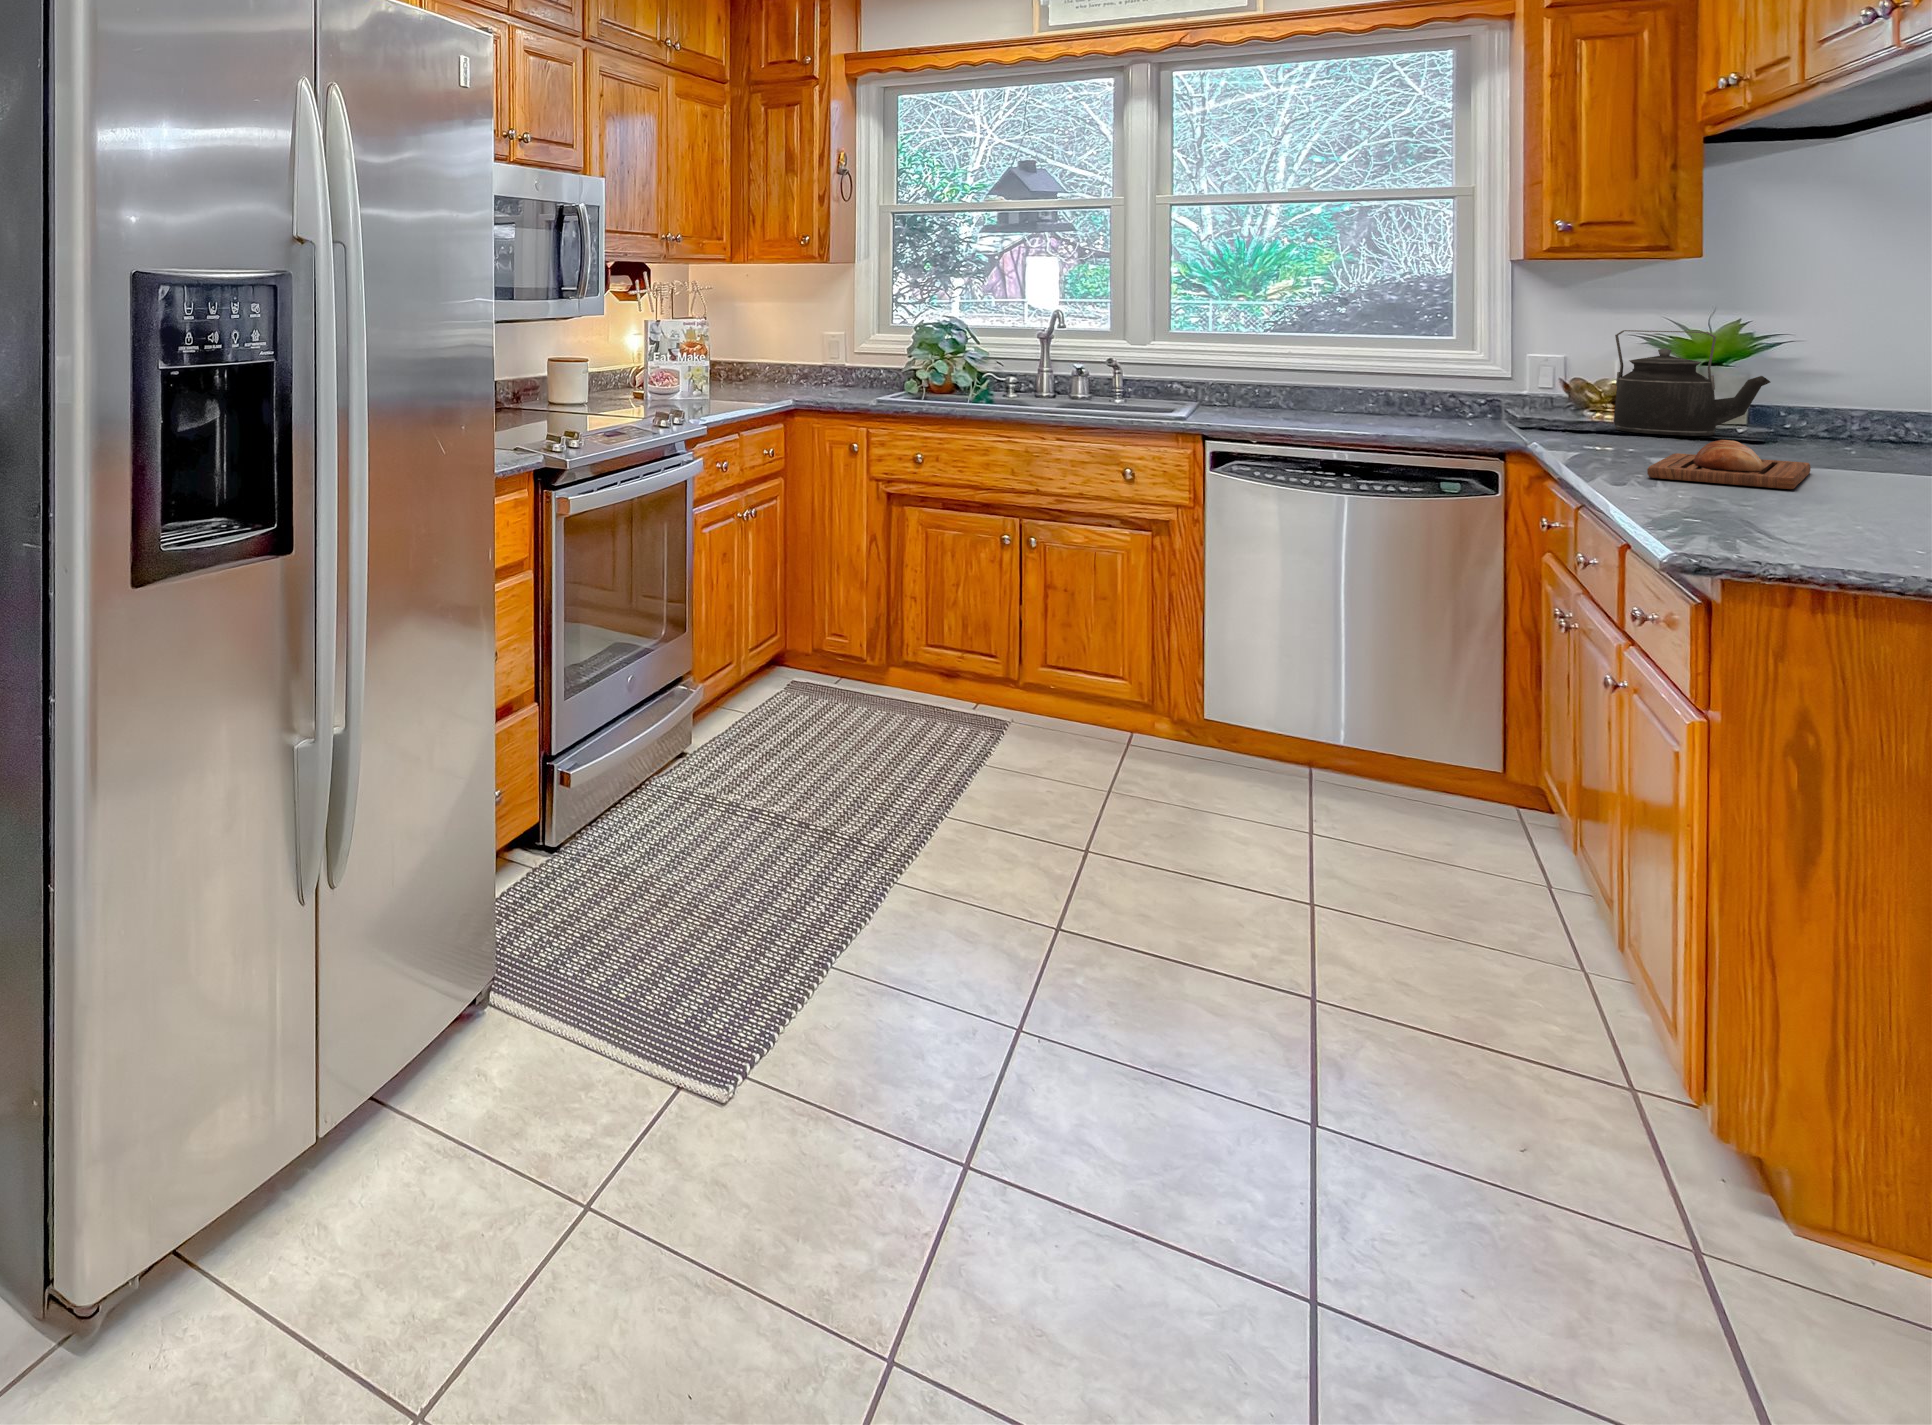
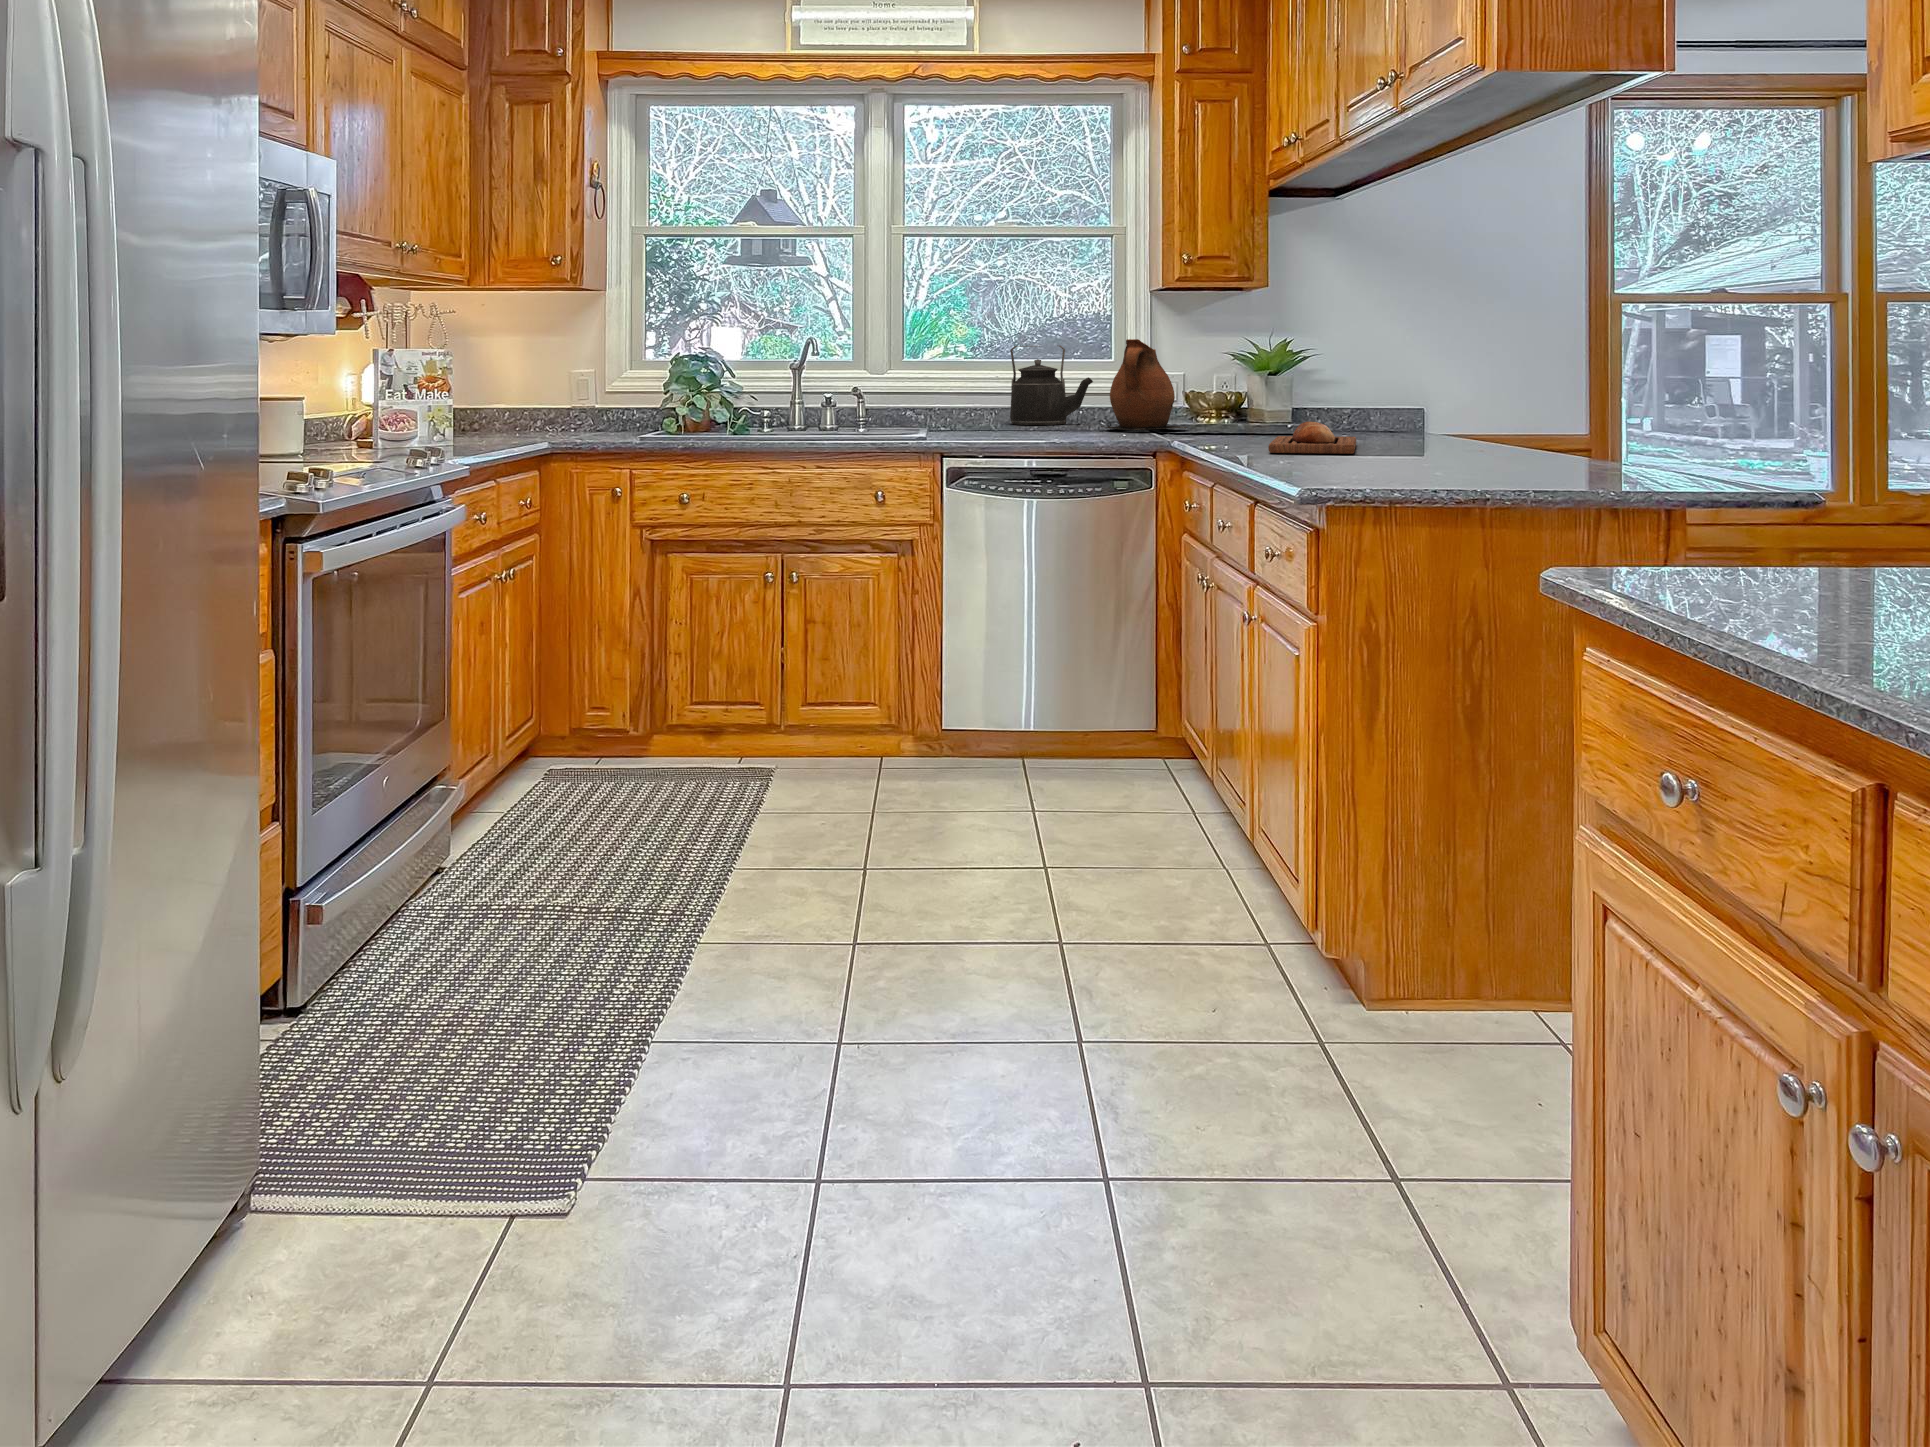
ceramic pitcher: none [1417,324,1546,430] -> present [1101,339,1187,430]
kettle: present [1614,330,1770,436] -> present [1010,346,1093,425]

